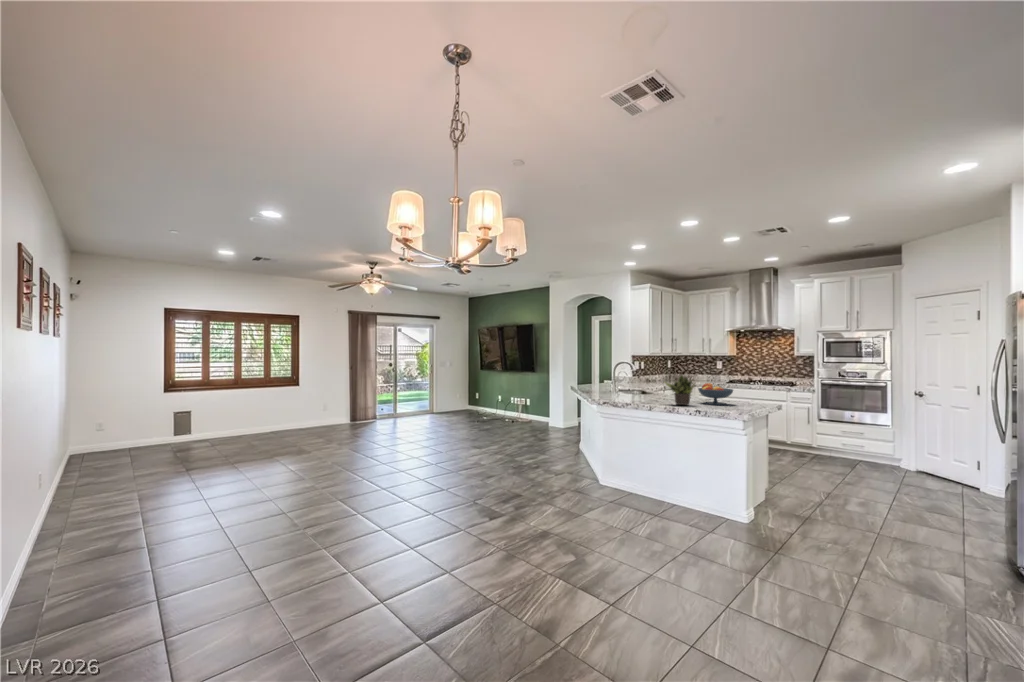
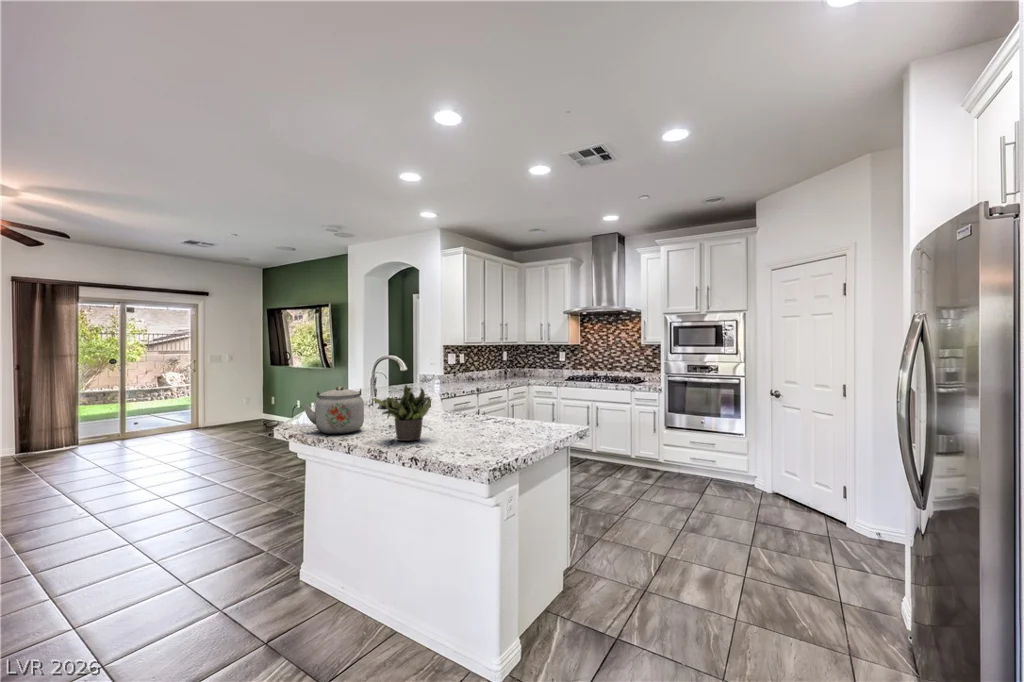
kettle: none [616,376,647,402] -> present [304,386,364,434]
fruit bowl: present [698,383,733,405] -> none [453,394,509,434]

